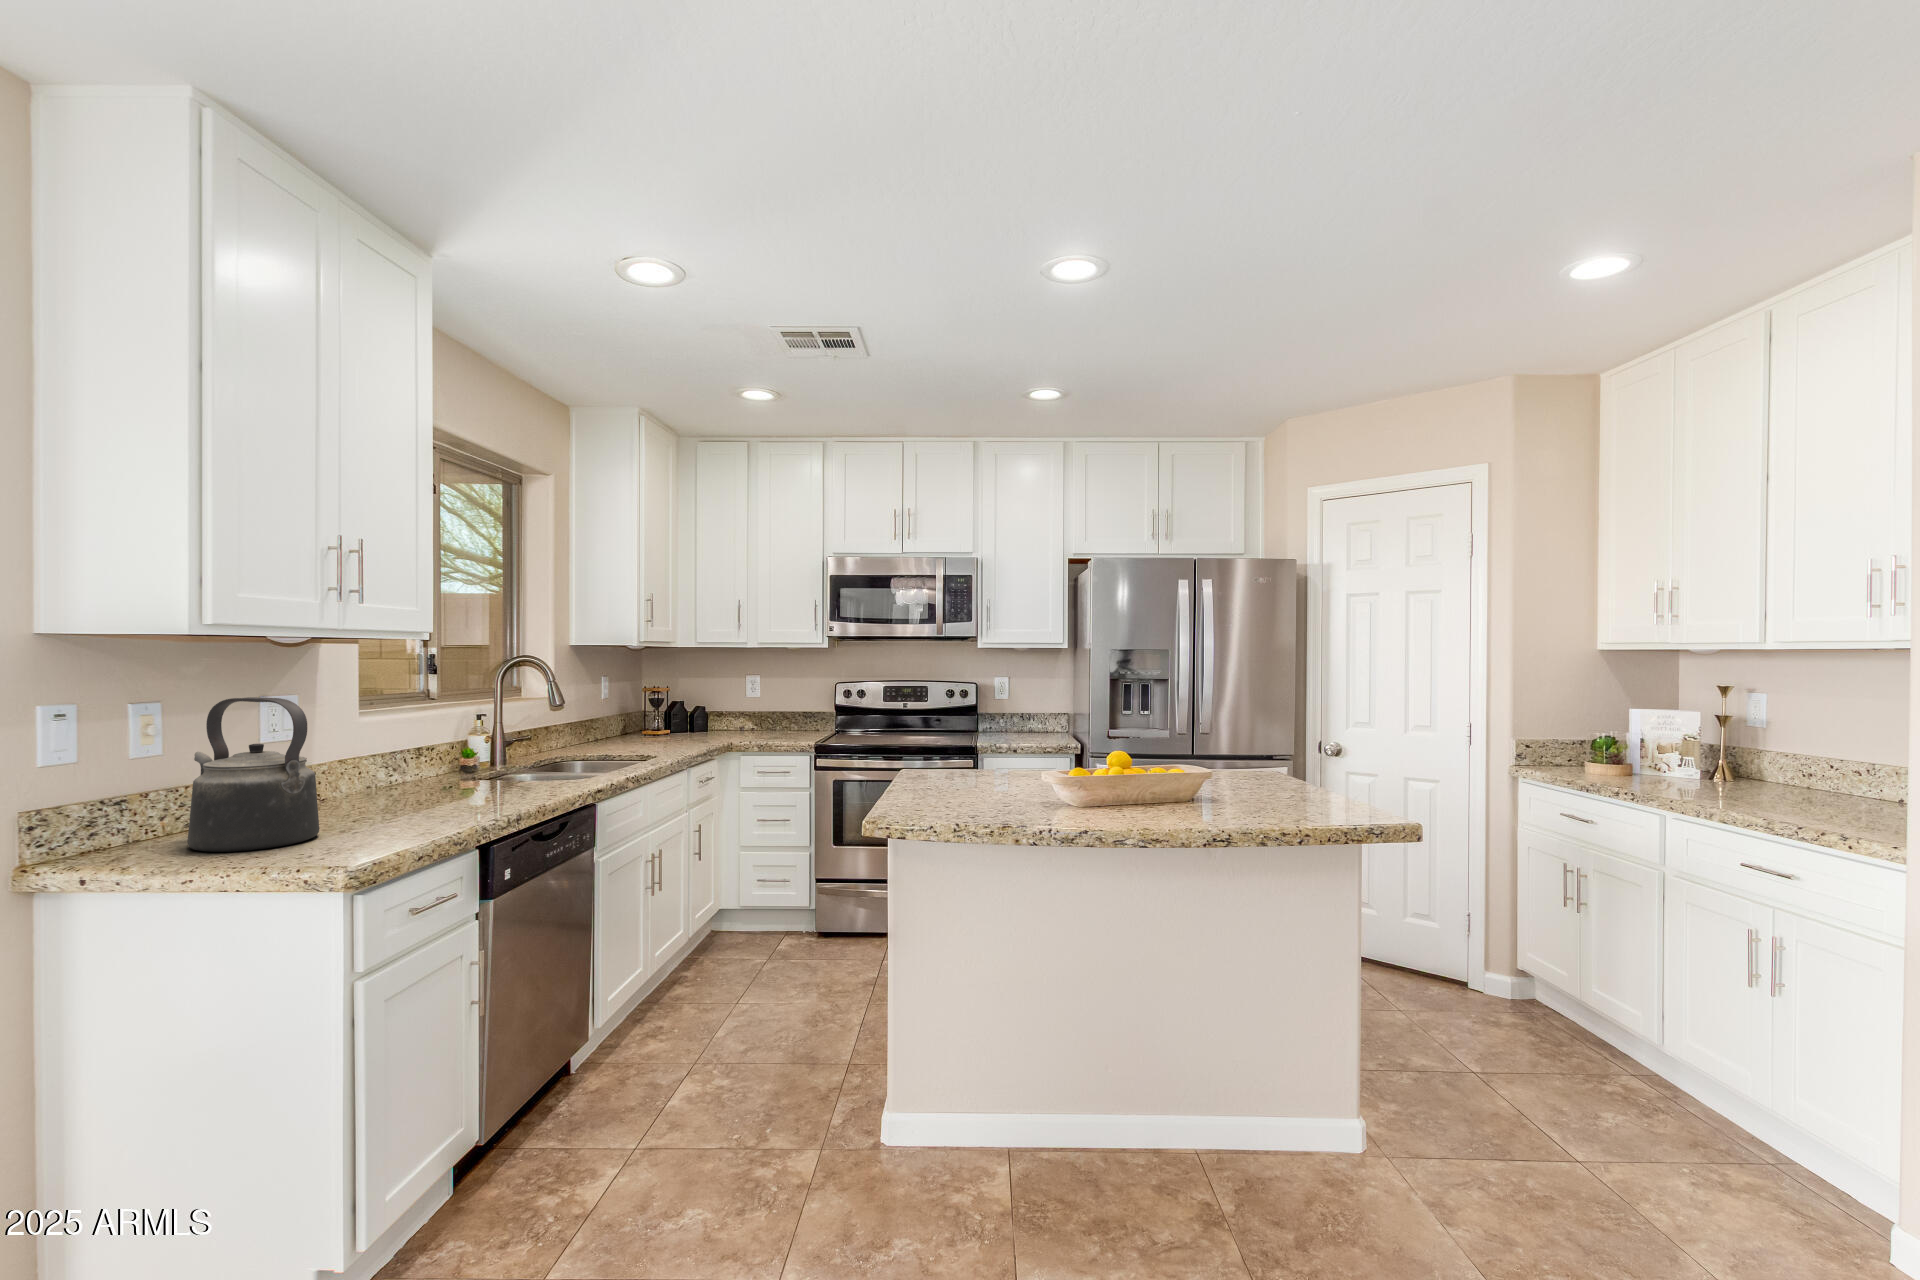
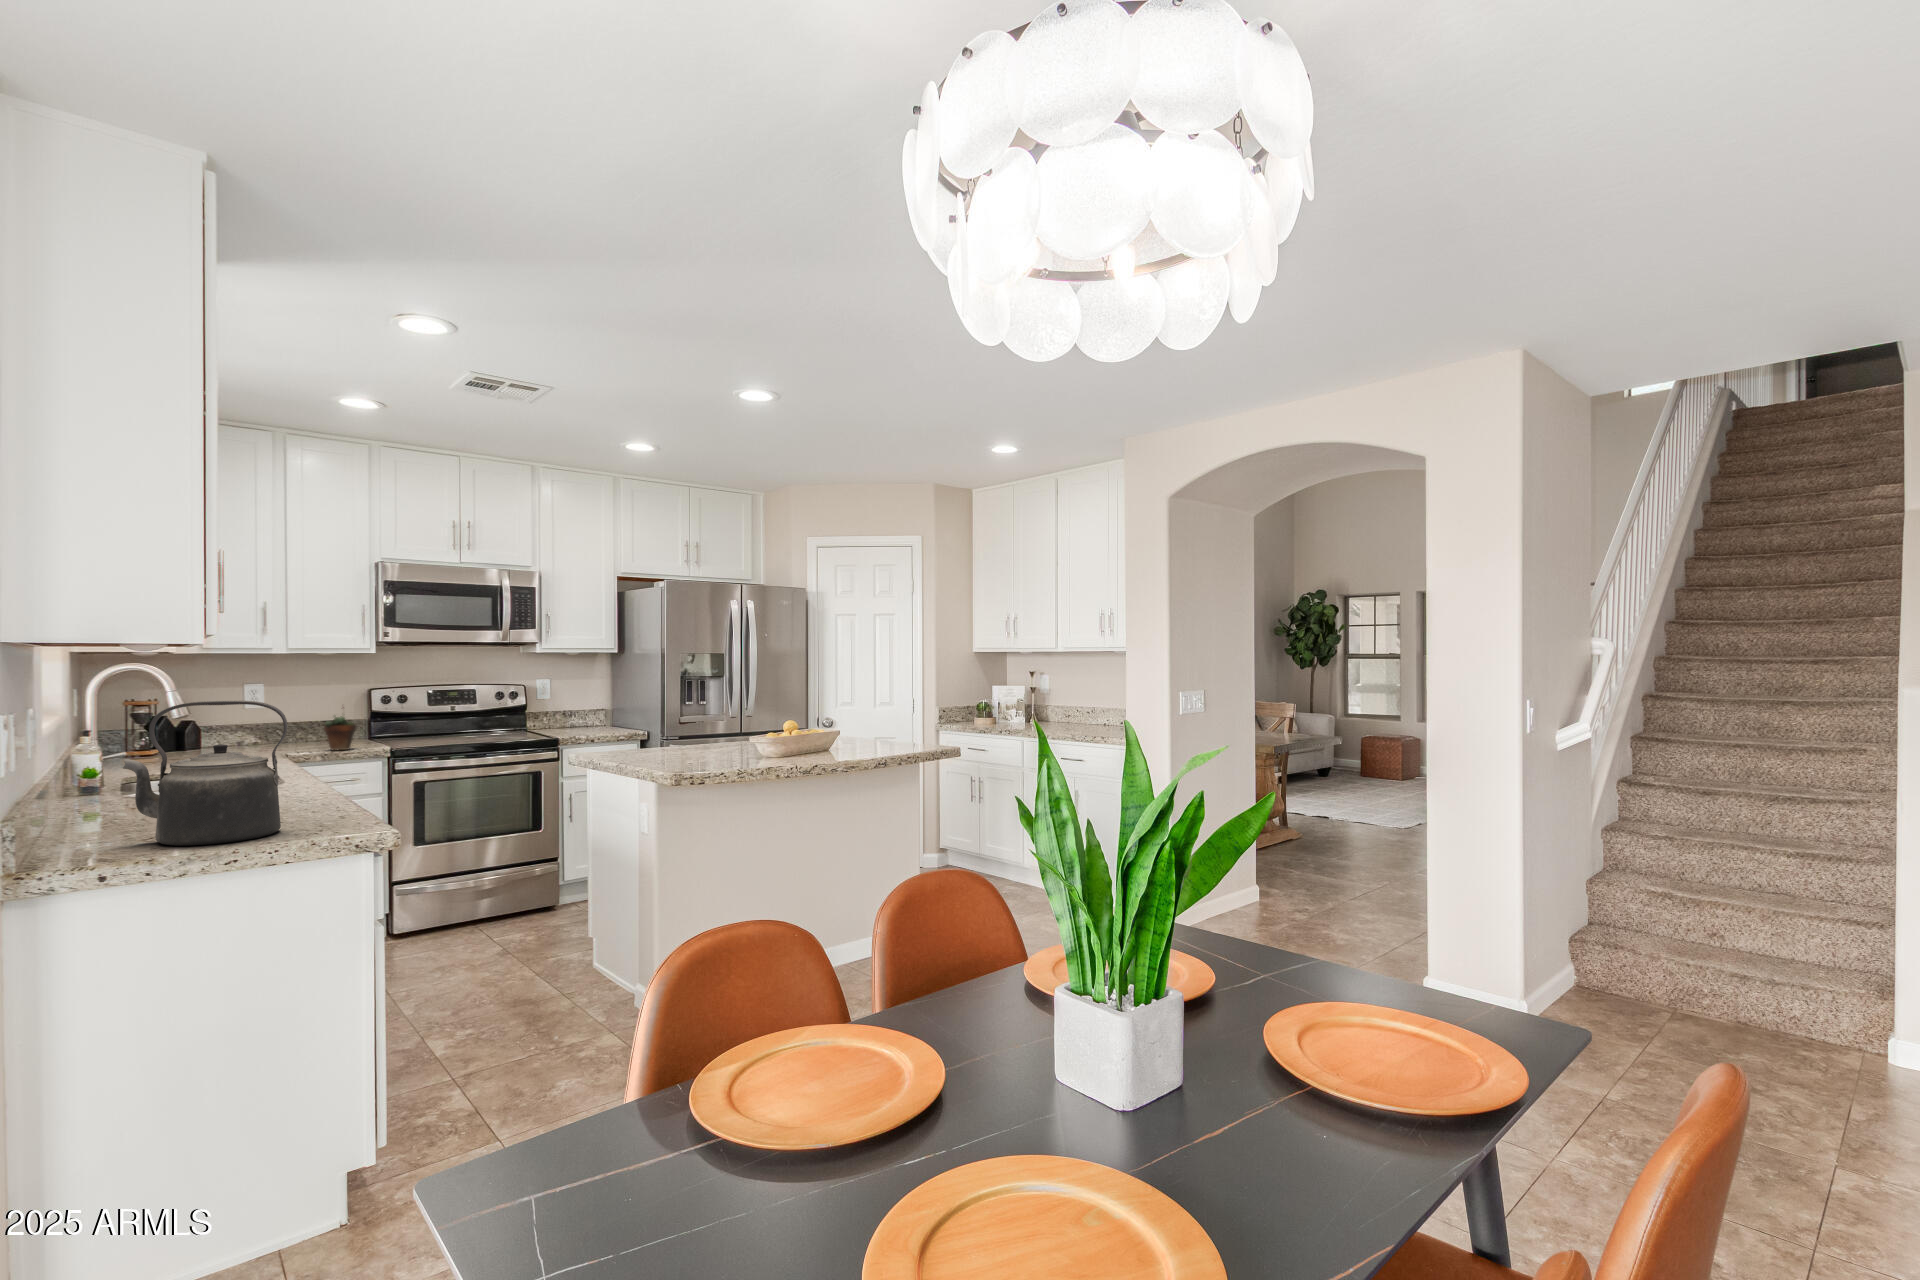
succulent plant: none [757,697,787,741] -> present [324,707,356,750]

